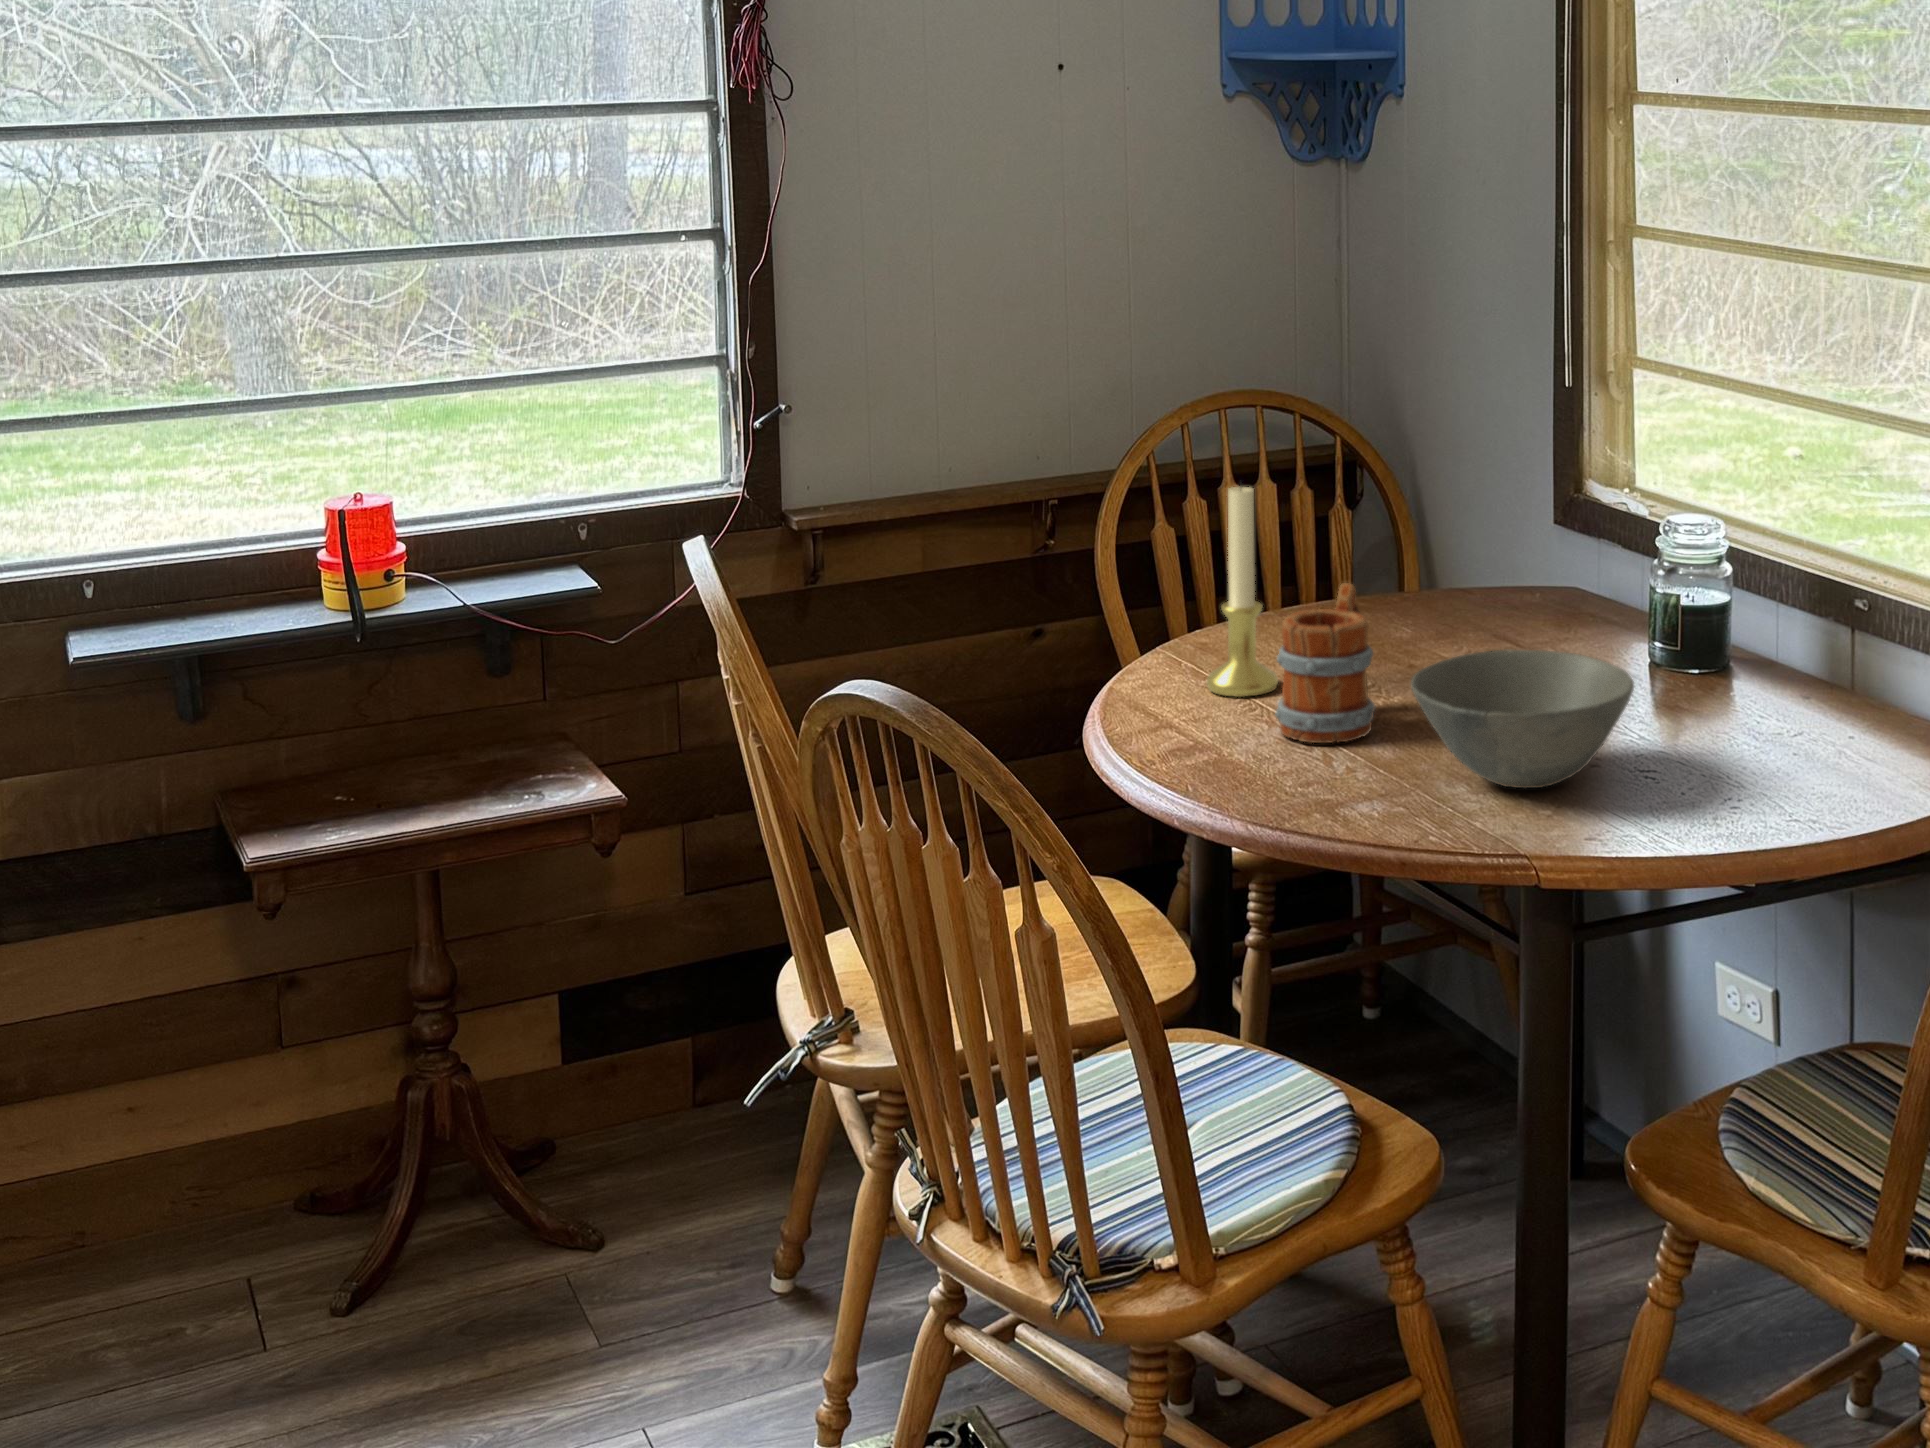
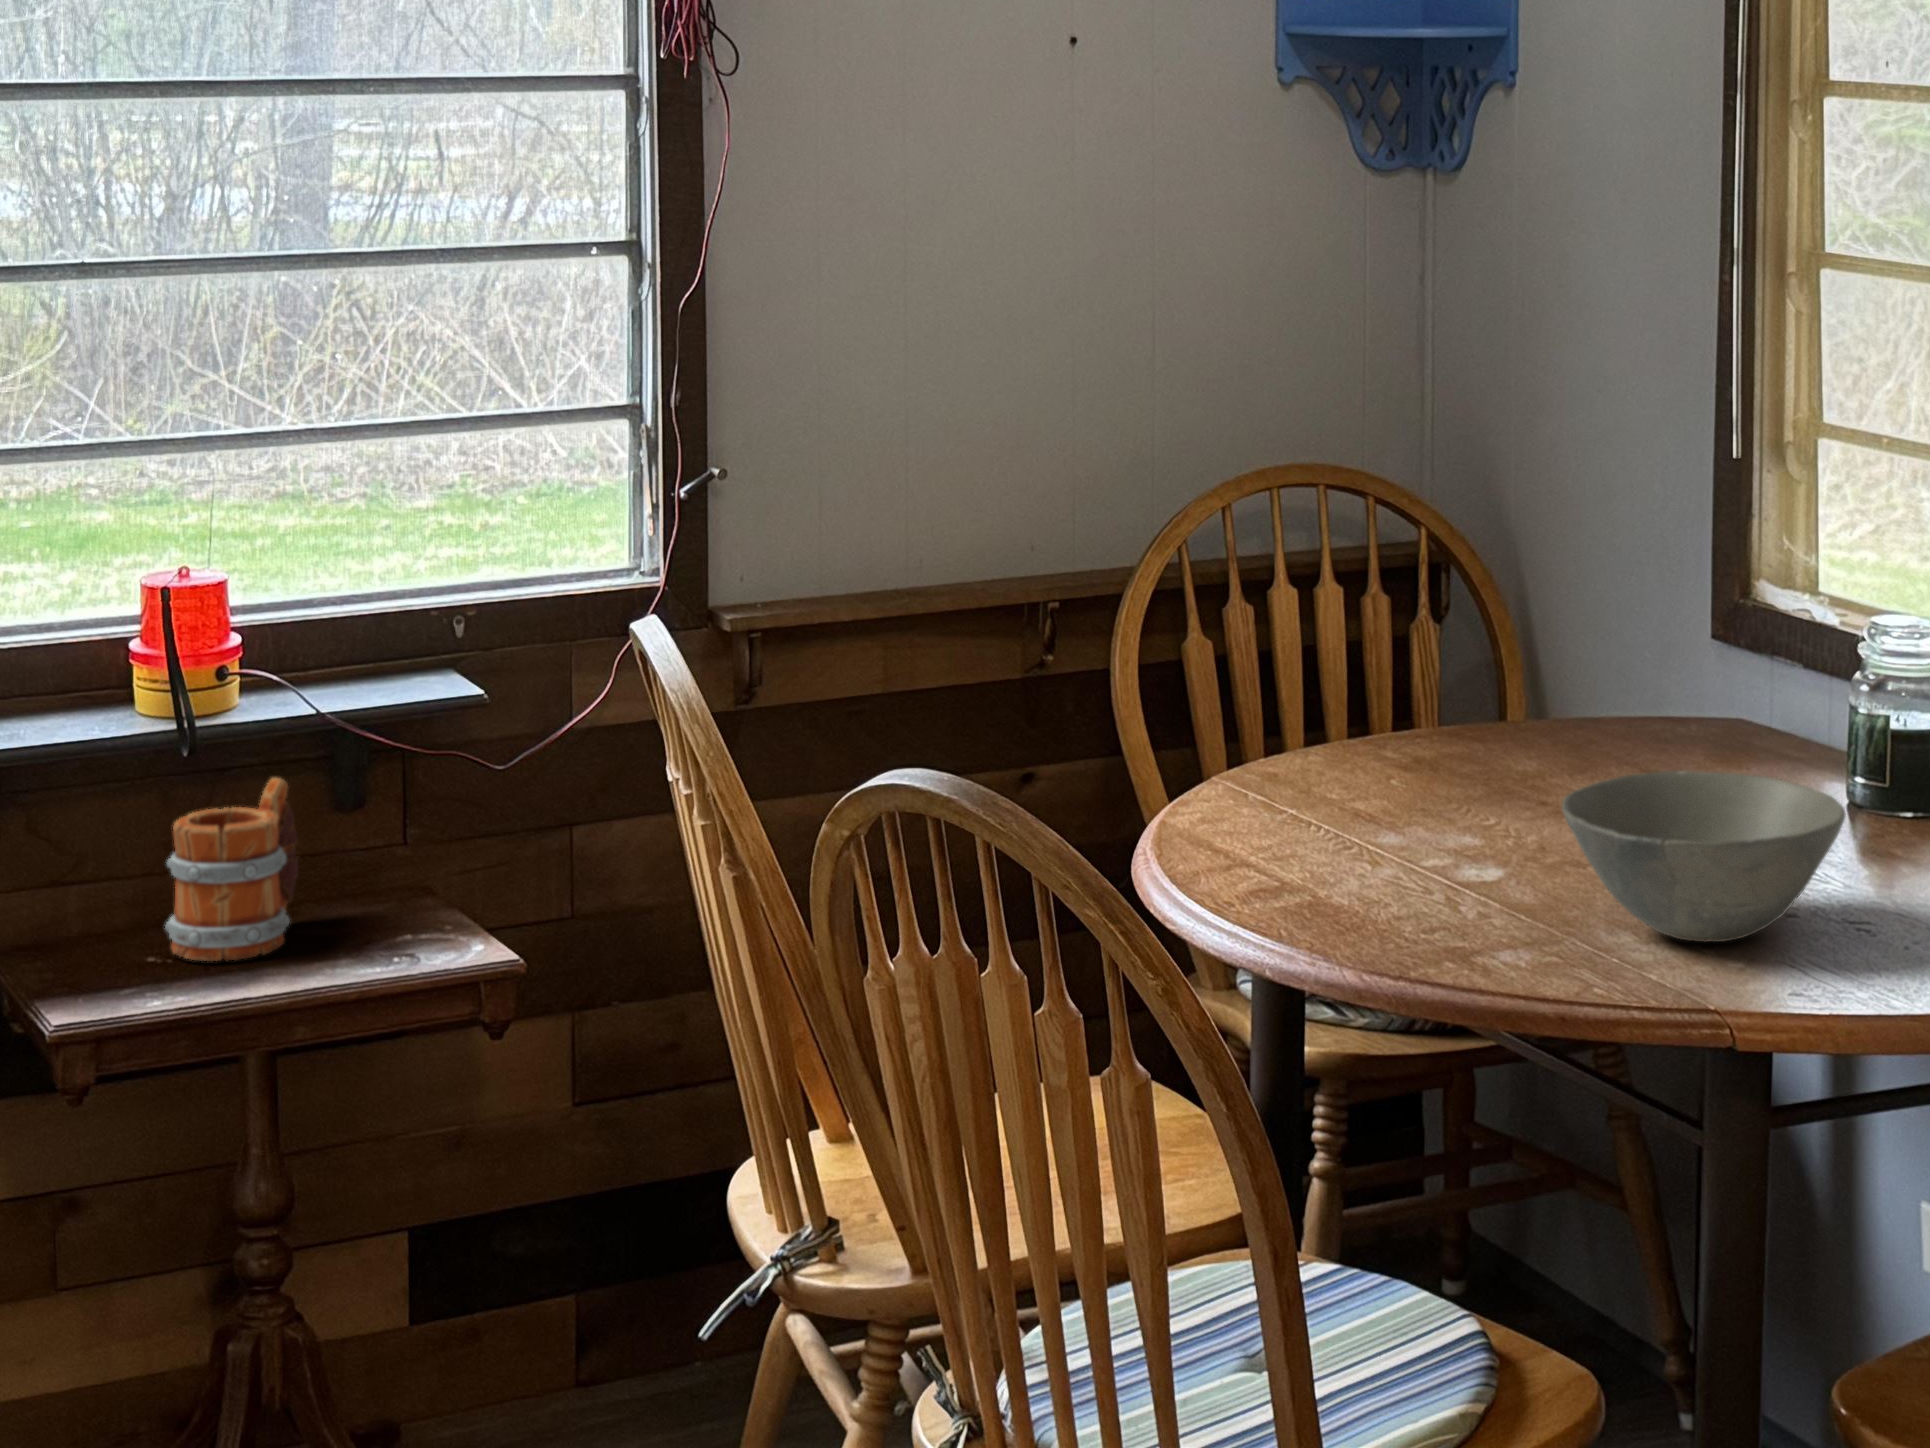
candle holder: present [1207,486,1278,697] -> none [1281,559,1373,835]
mug: present [1275,583,1376,743] -> present [165,778,298,961]

